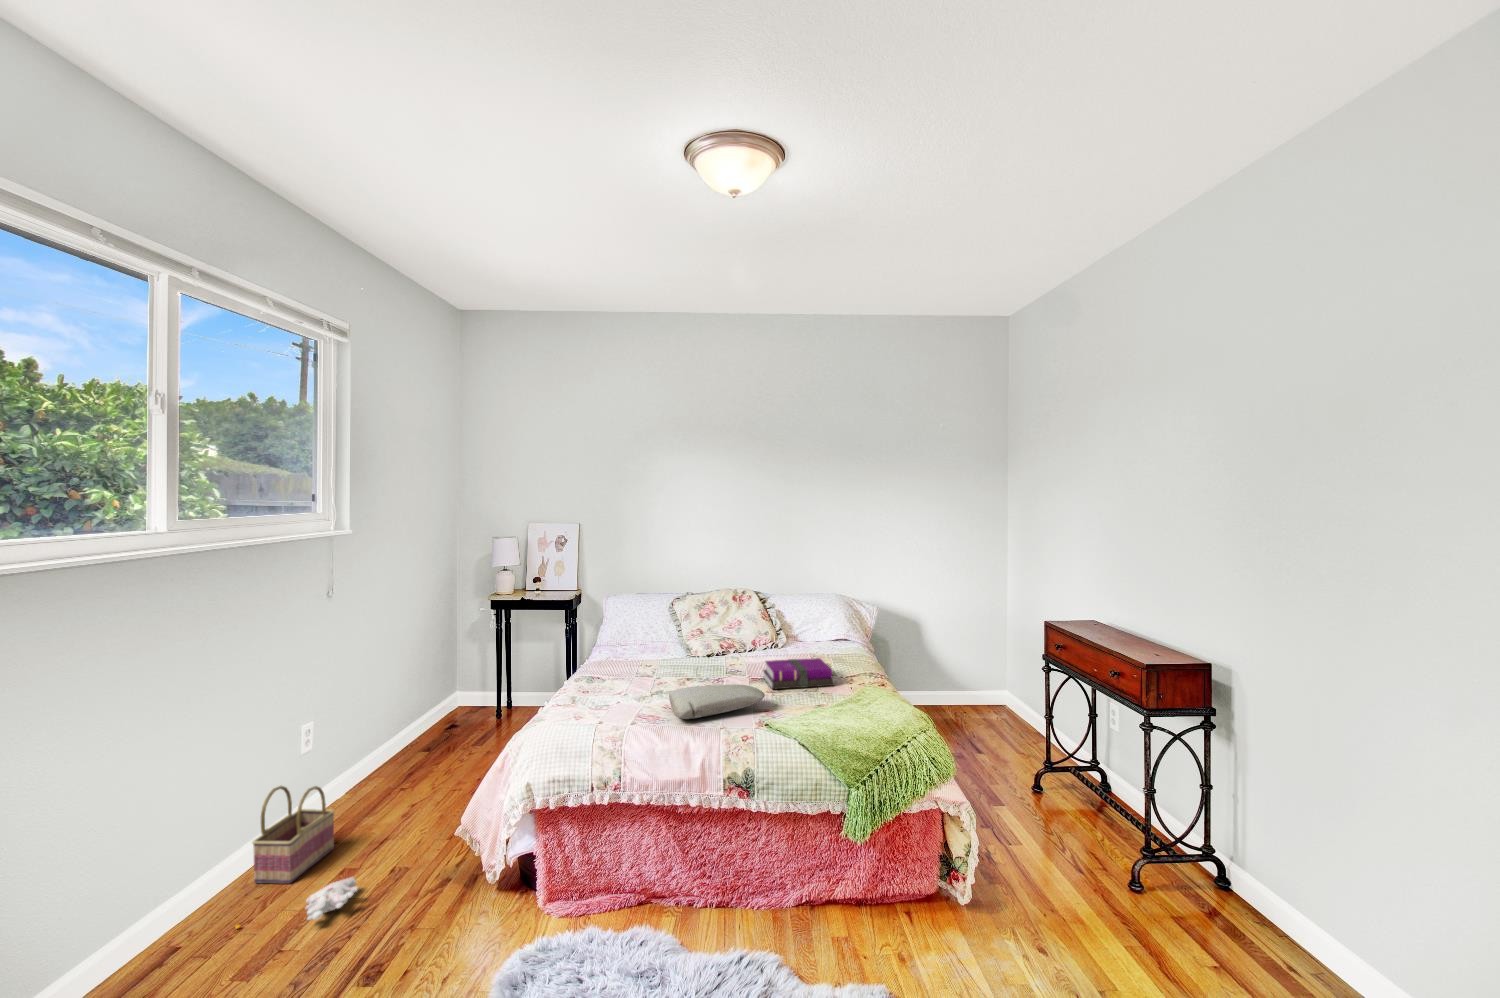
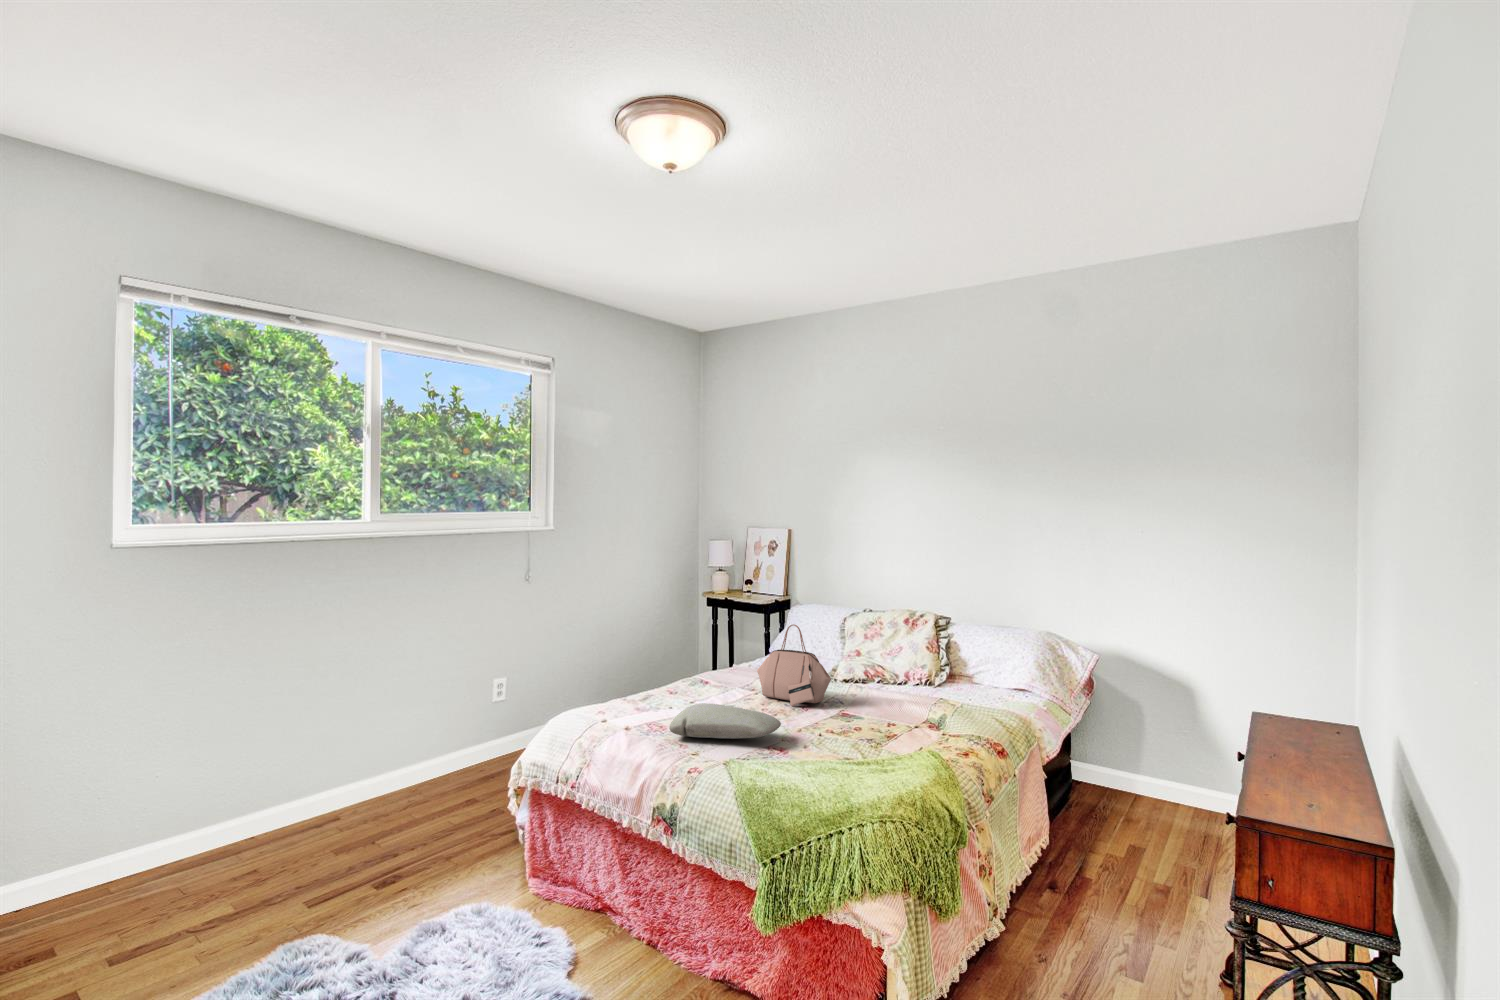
handbag: none [664,610,739,681] -> present [757,624,831,706]
notebook: present [763,658,835,689] -> none [826,695,918,741]
basket: present [252,786,334,884] -> none [419,718,487,796]
plush toy: present [235,877,359,929] -> none [374,803,455,826]

